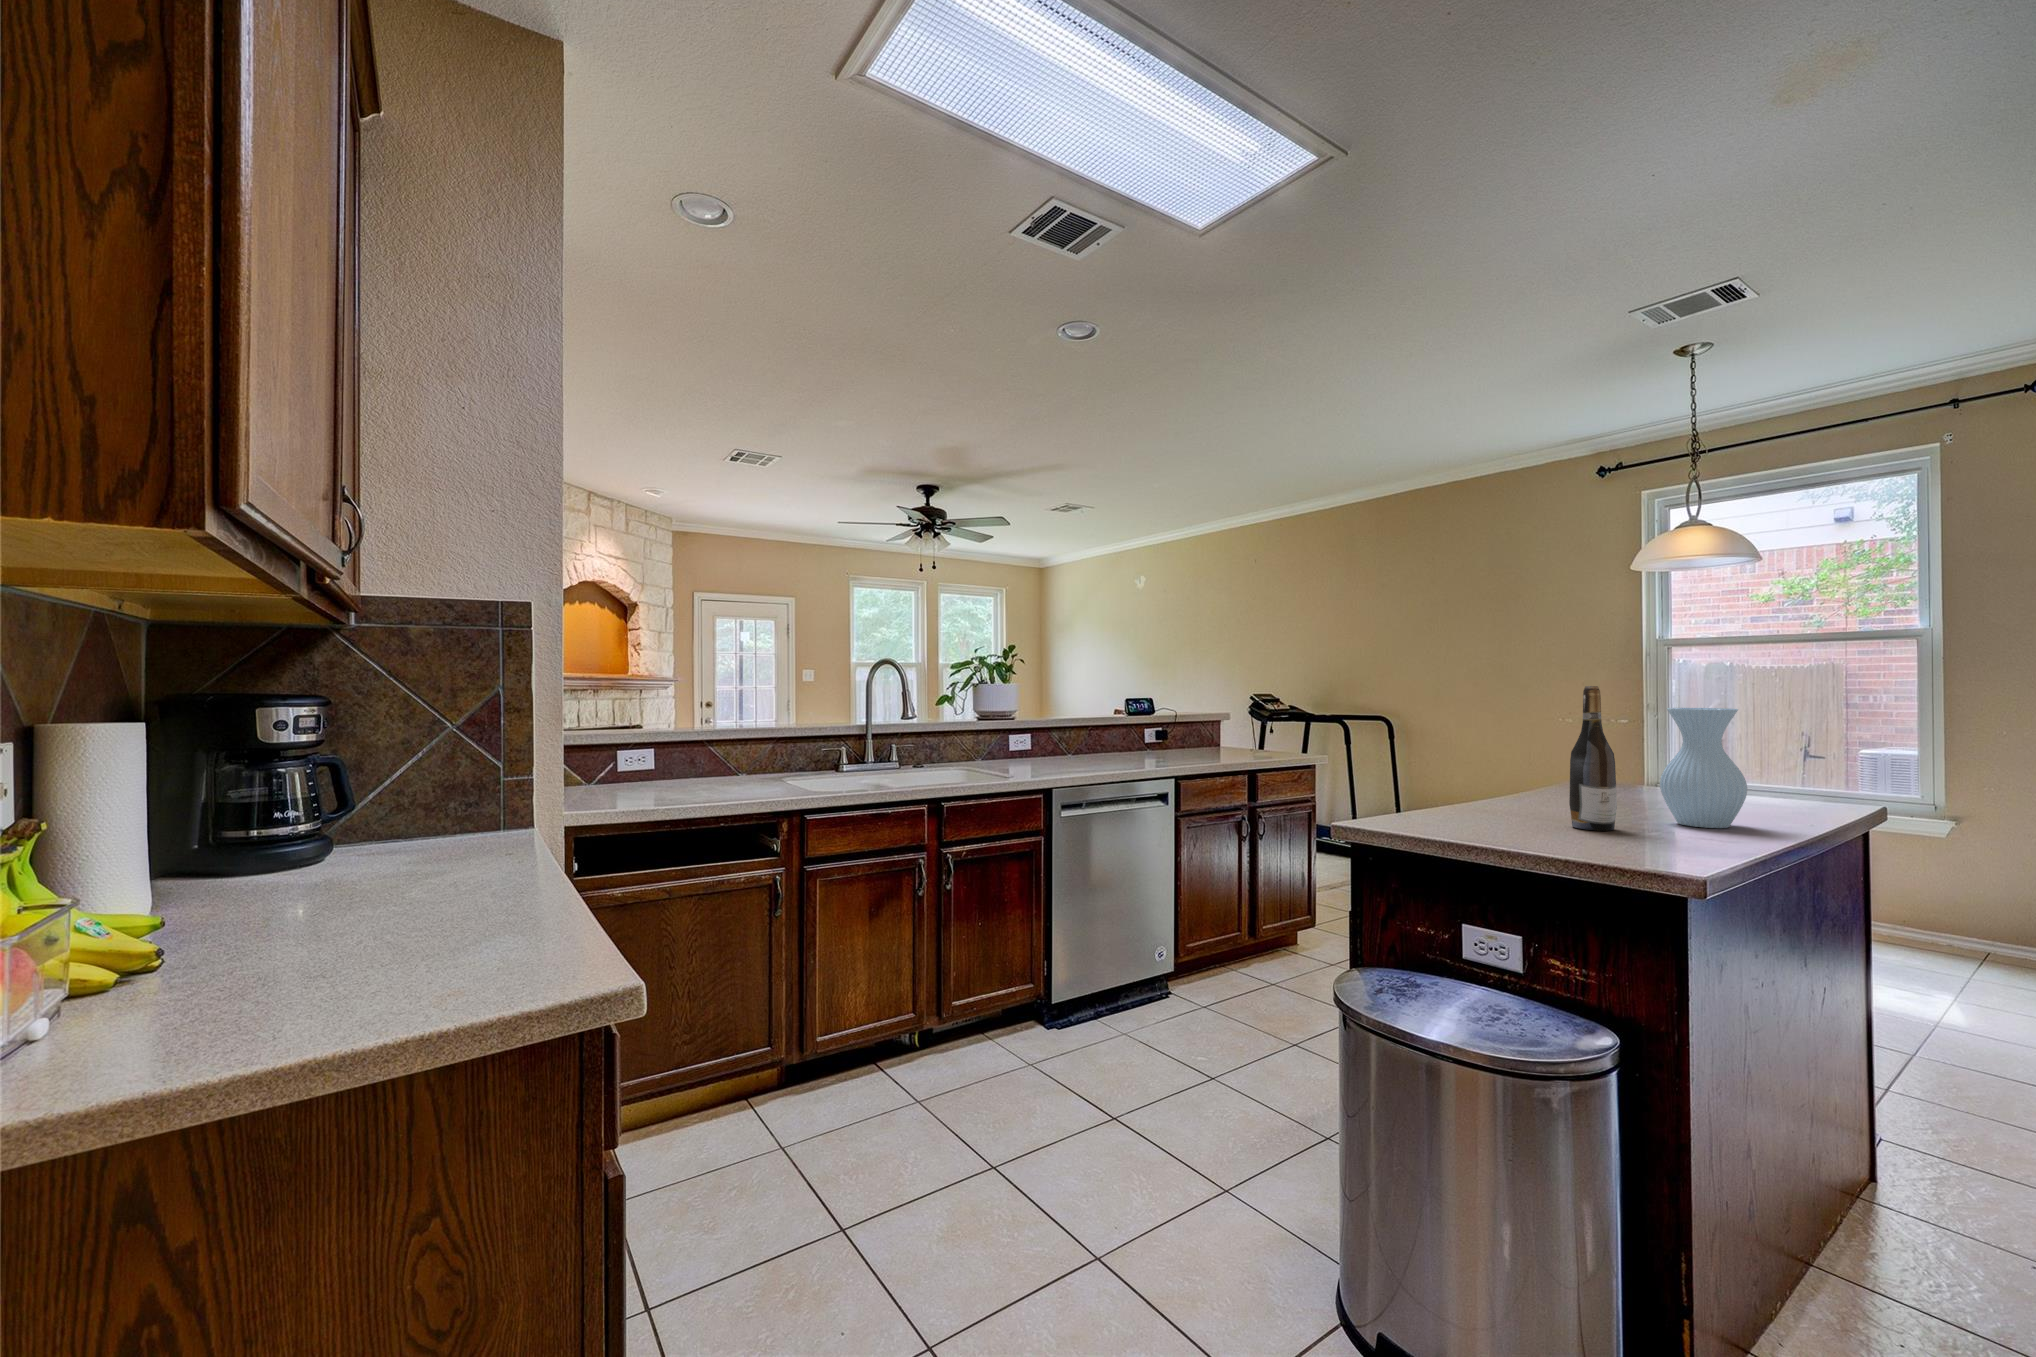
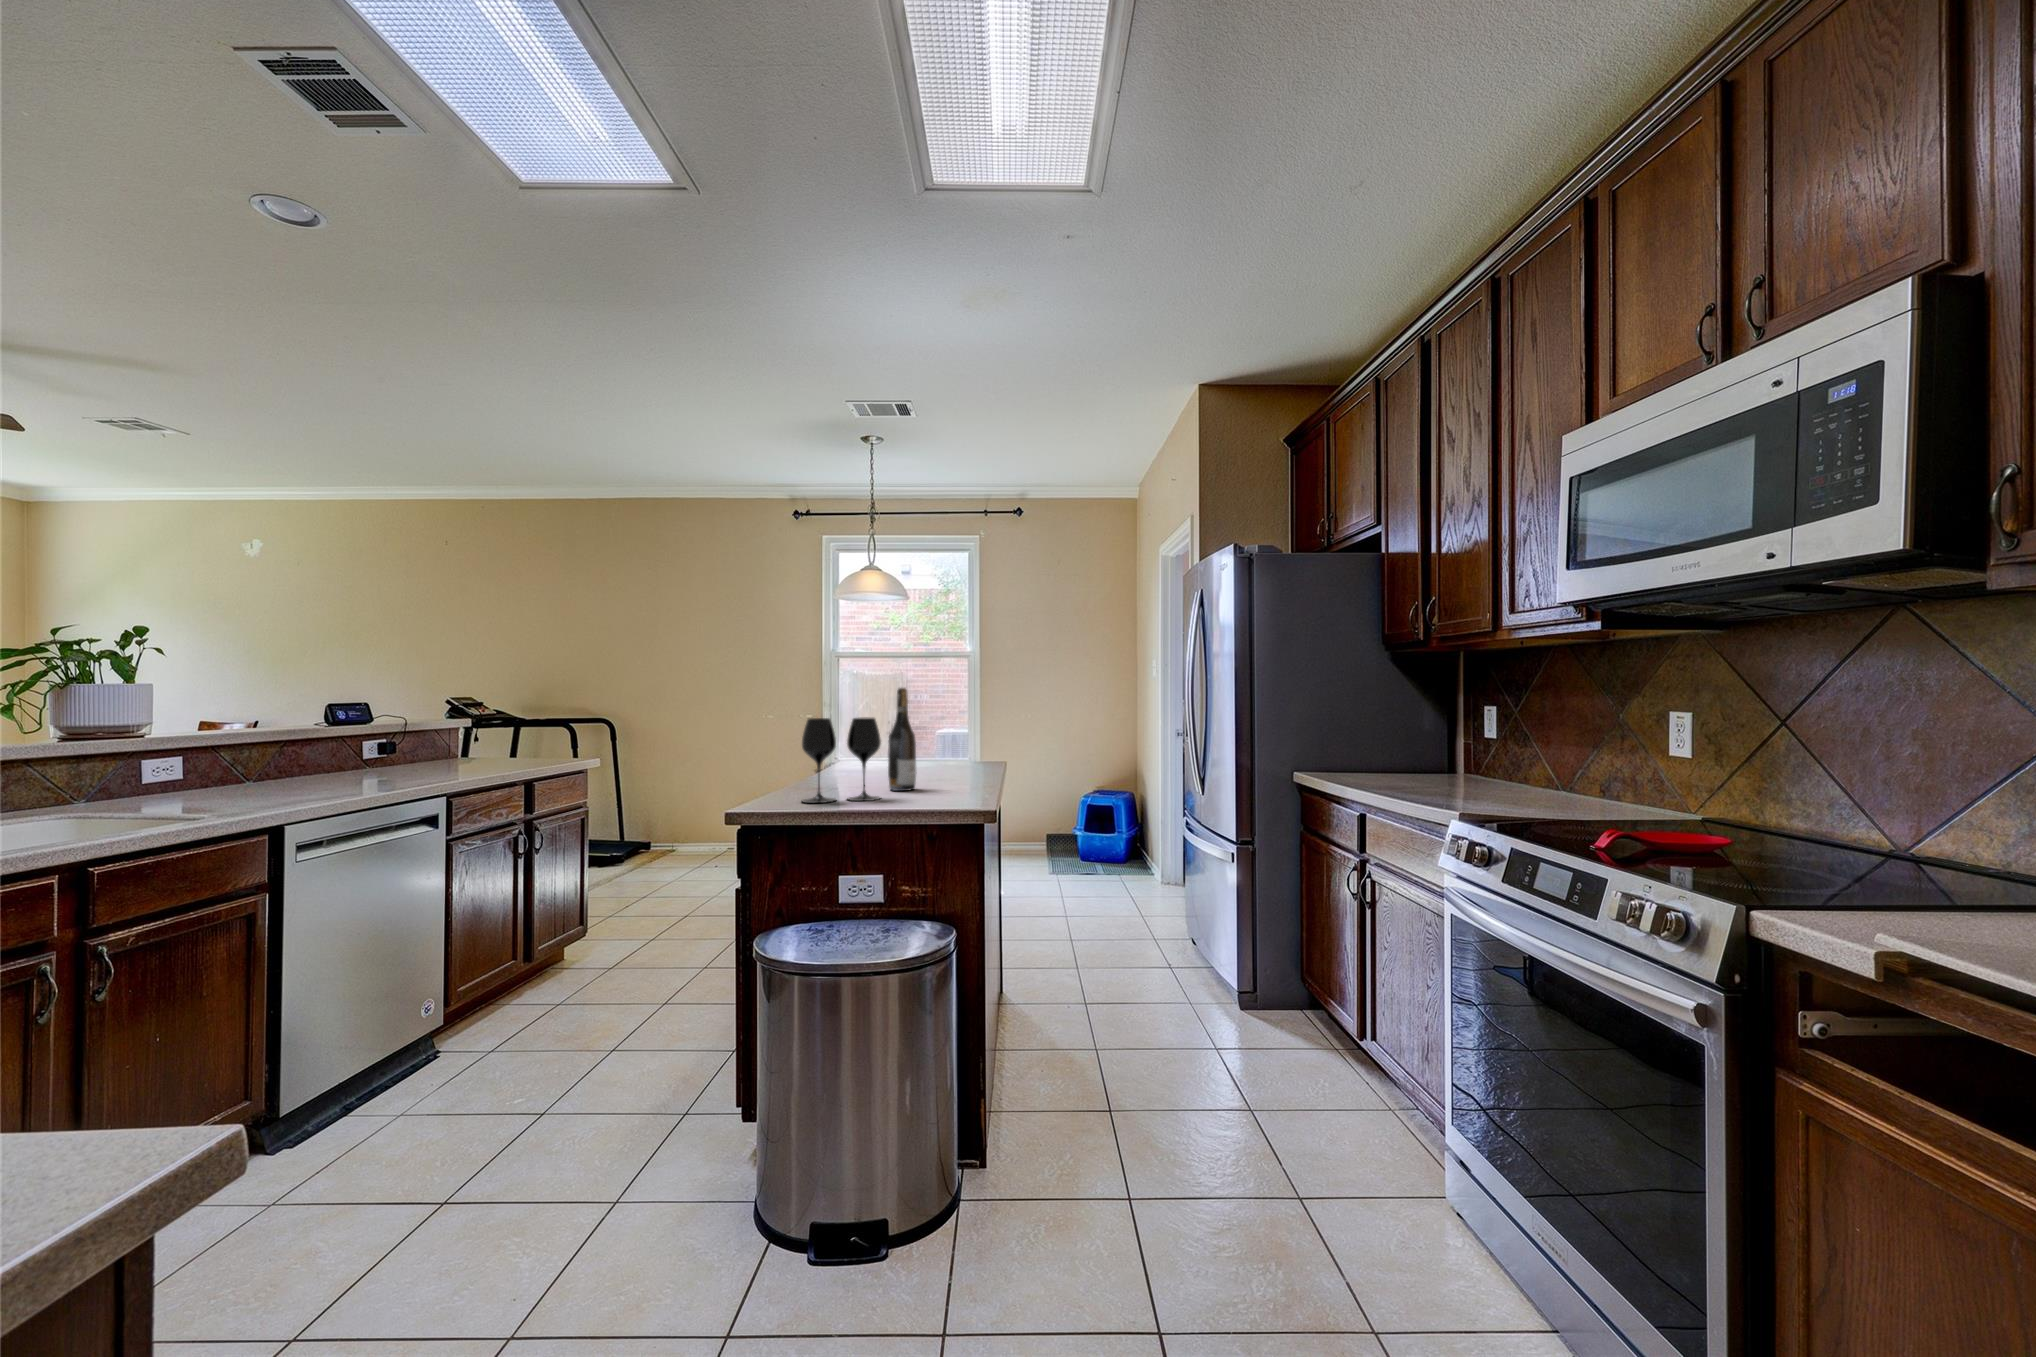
vase: present [1660,708,1747,828] -> none [928,702,974,781]
wine glass: none [1426,723,1540,836] -> present [802,717,881,803]

